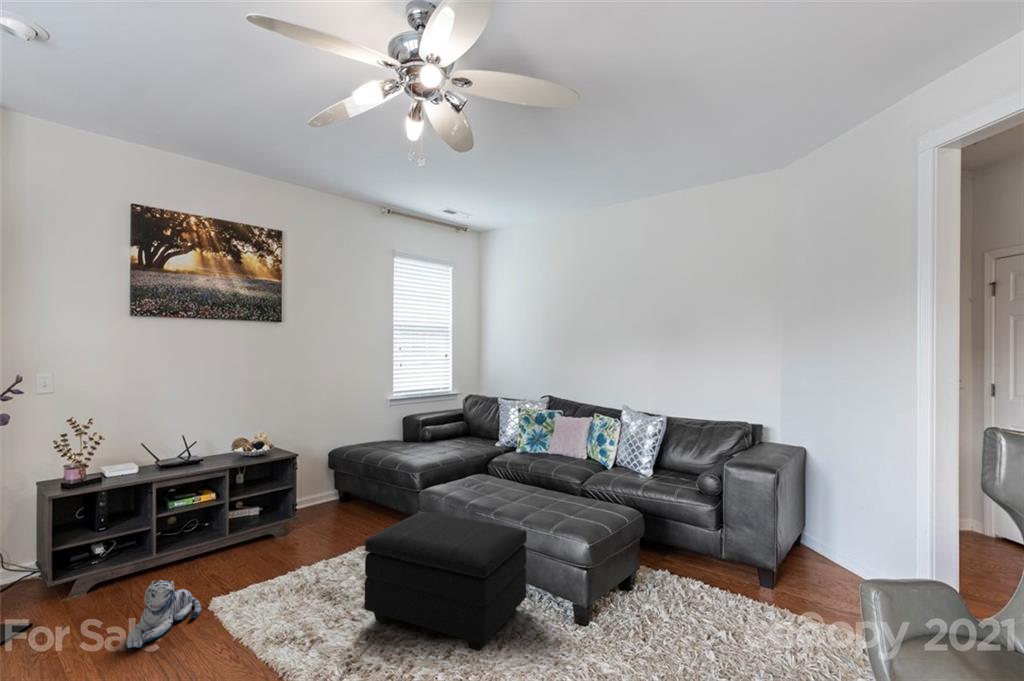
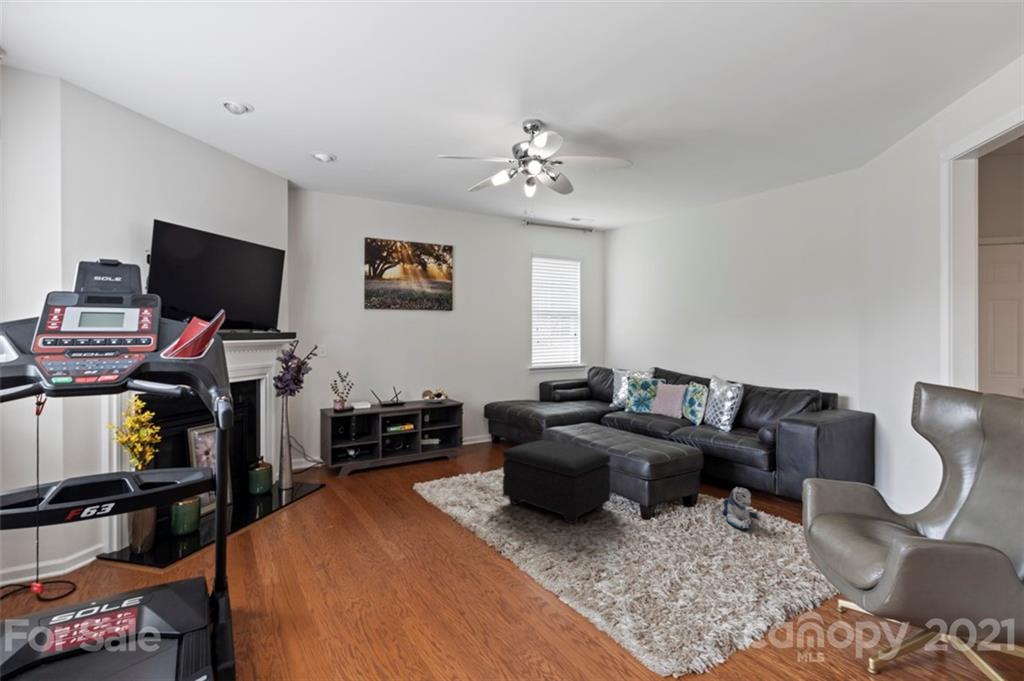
plush toy: present [126,580,202,649] -> present [722,487,758,529]

